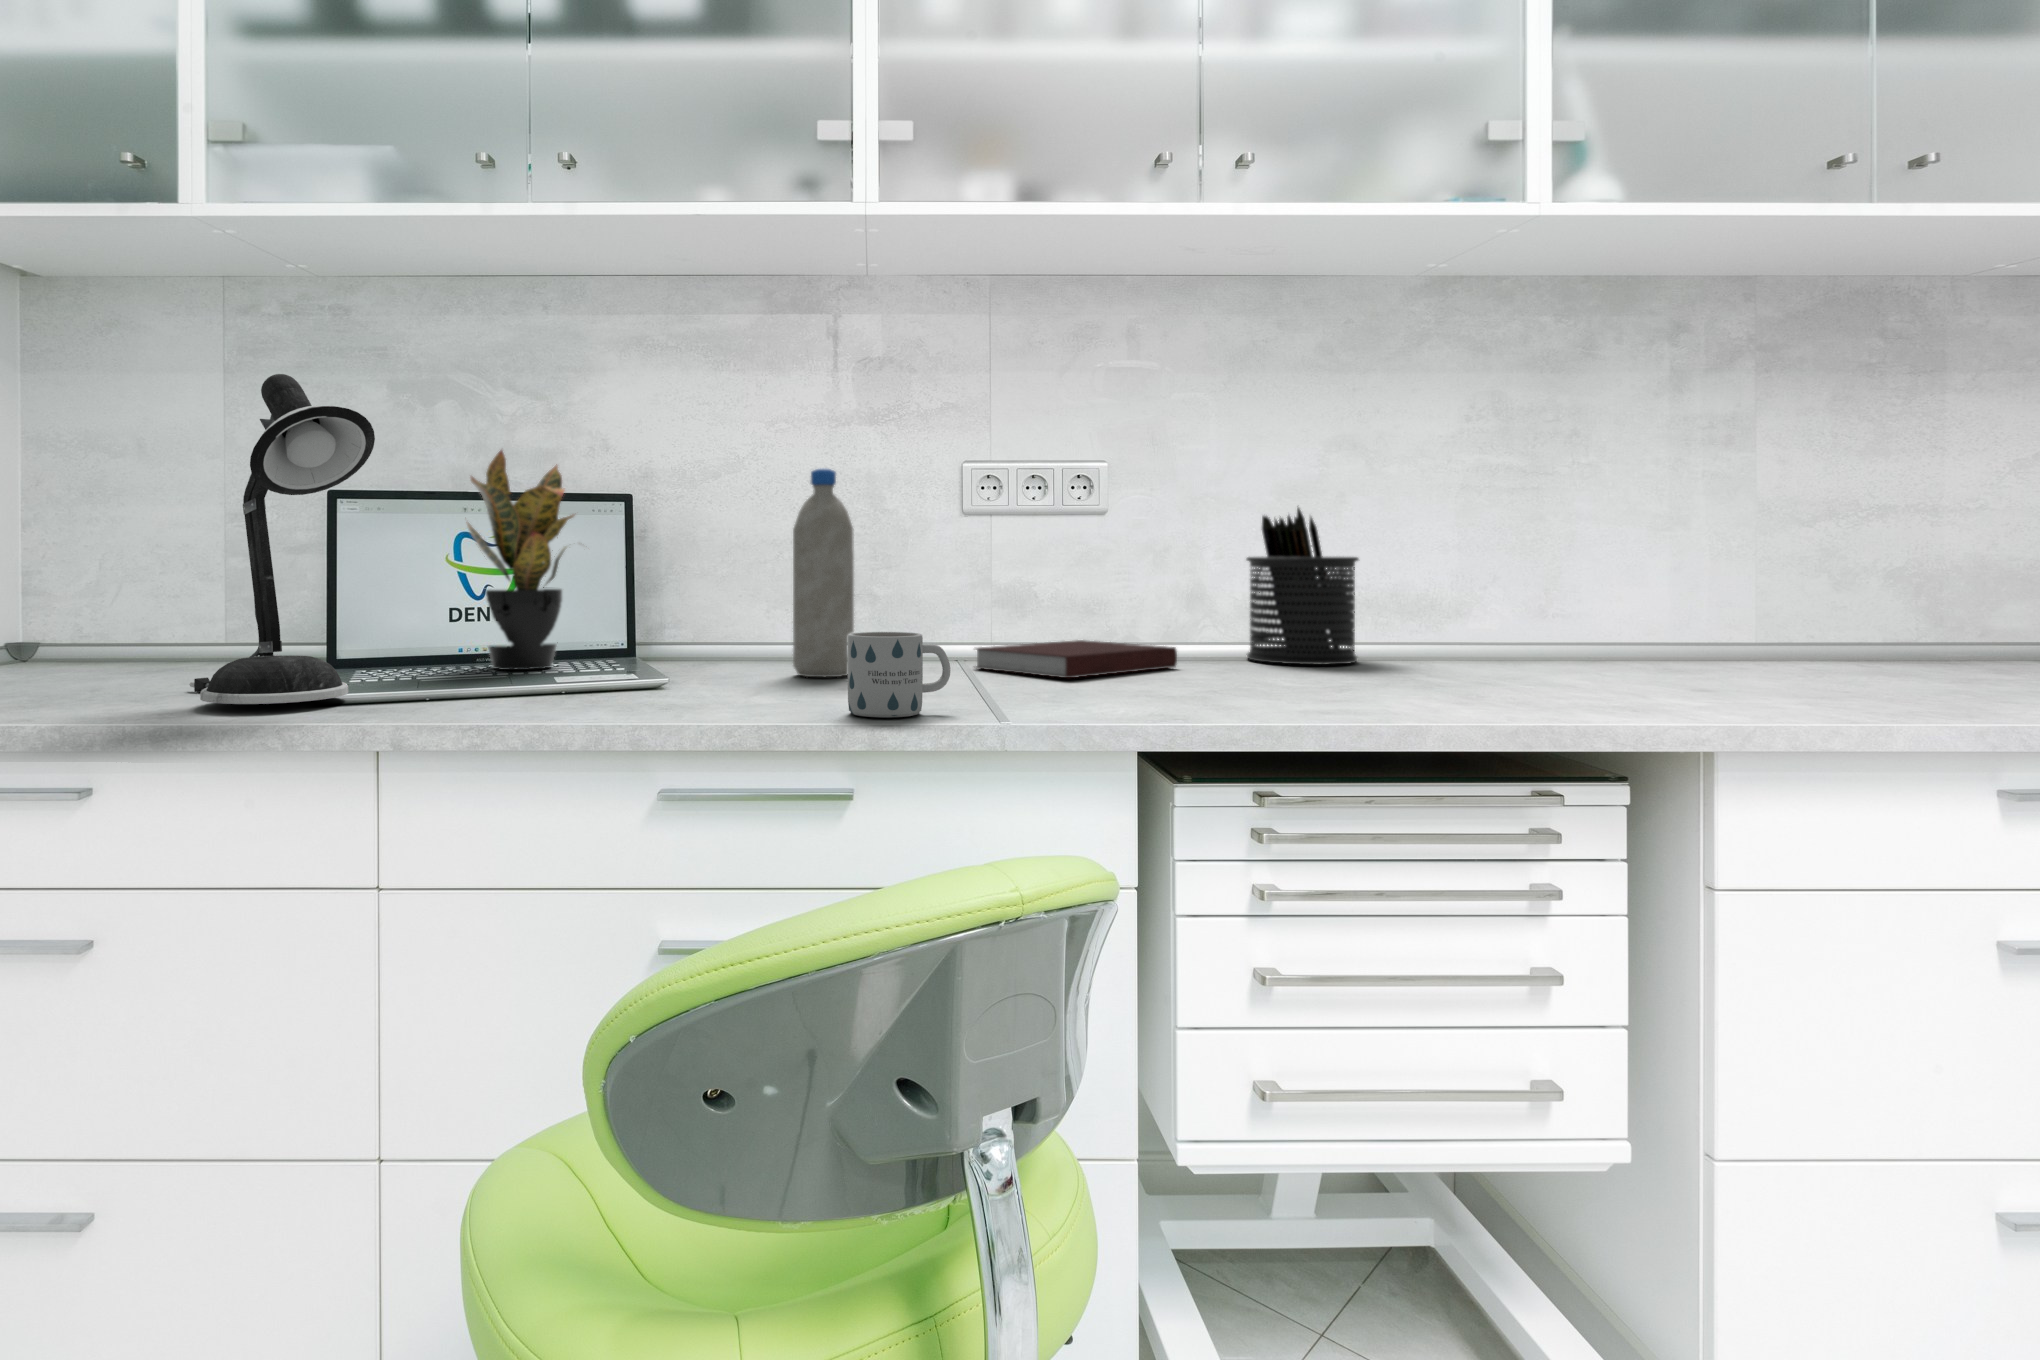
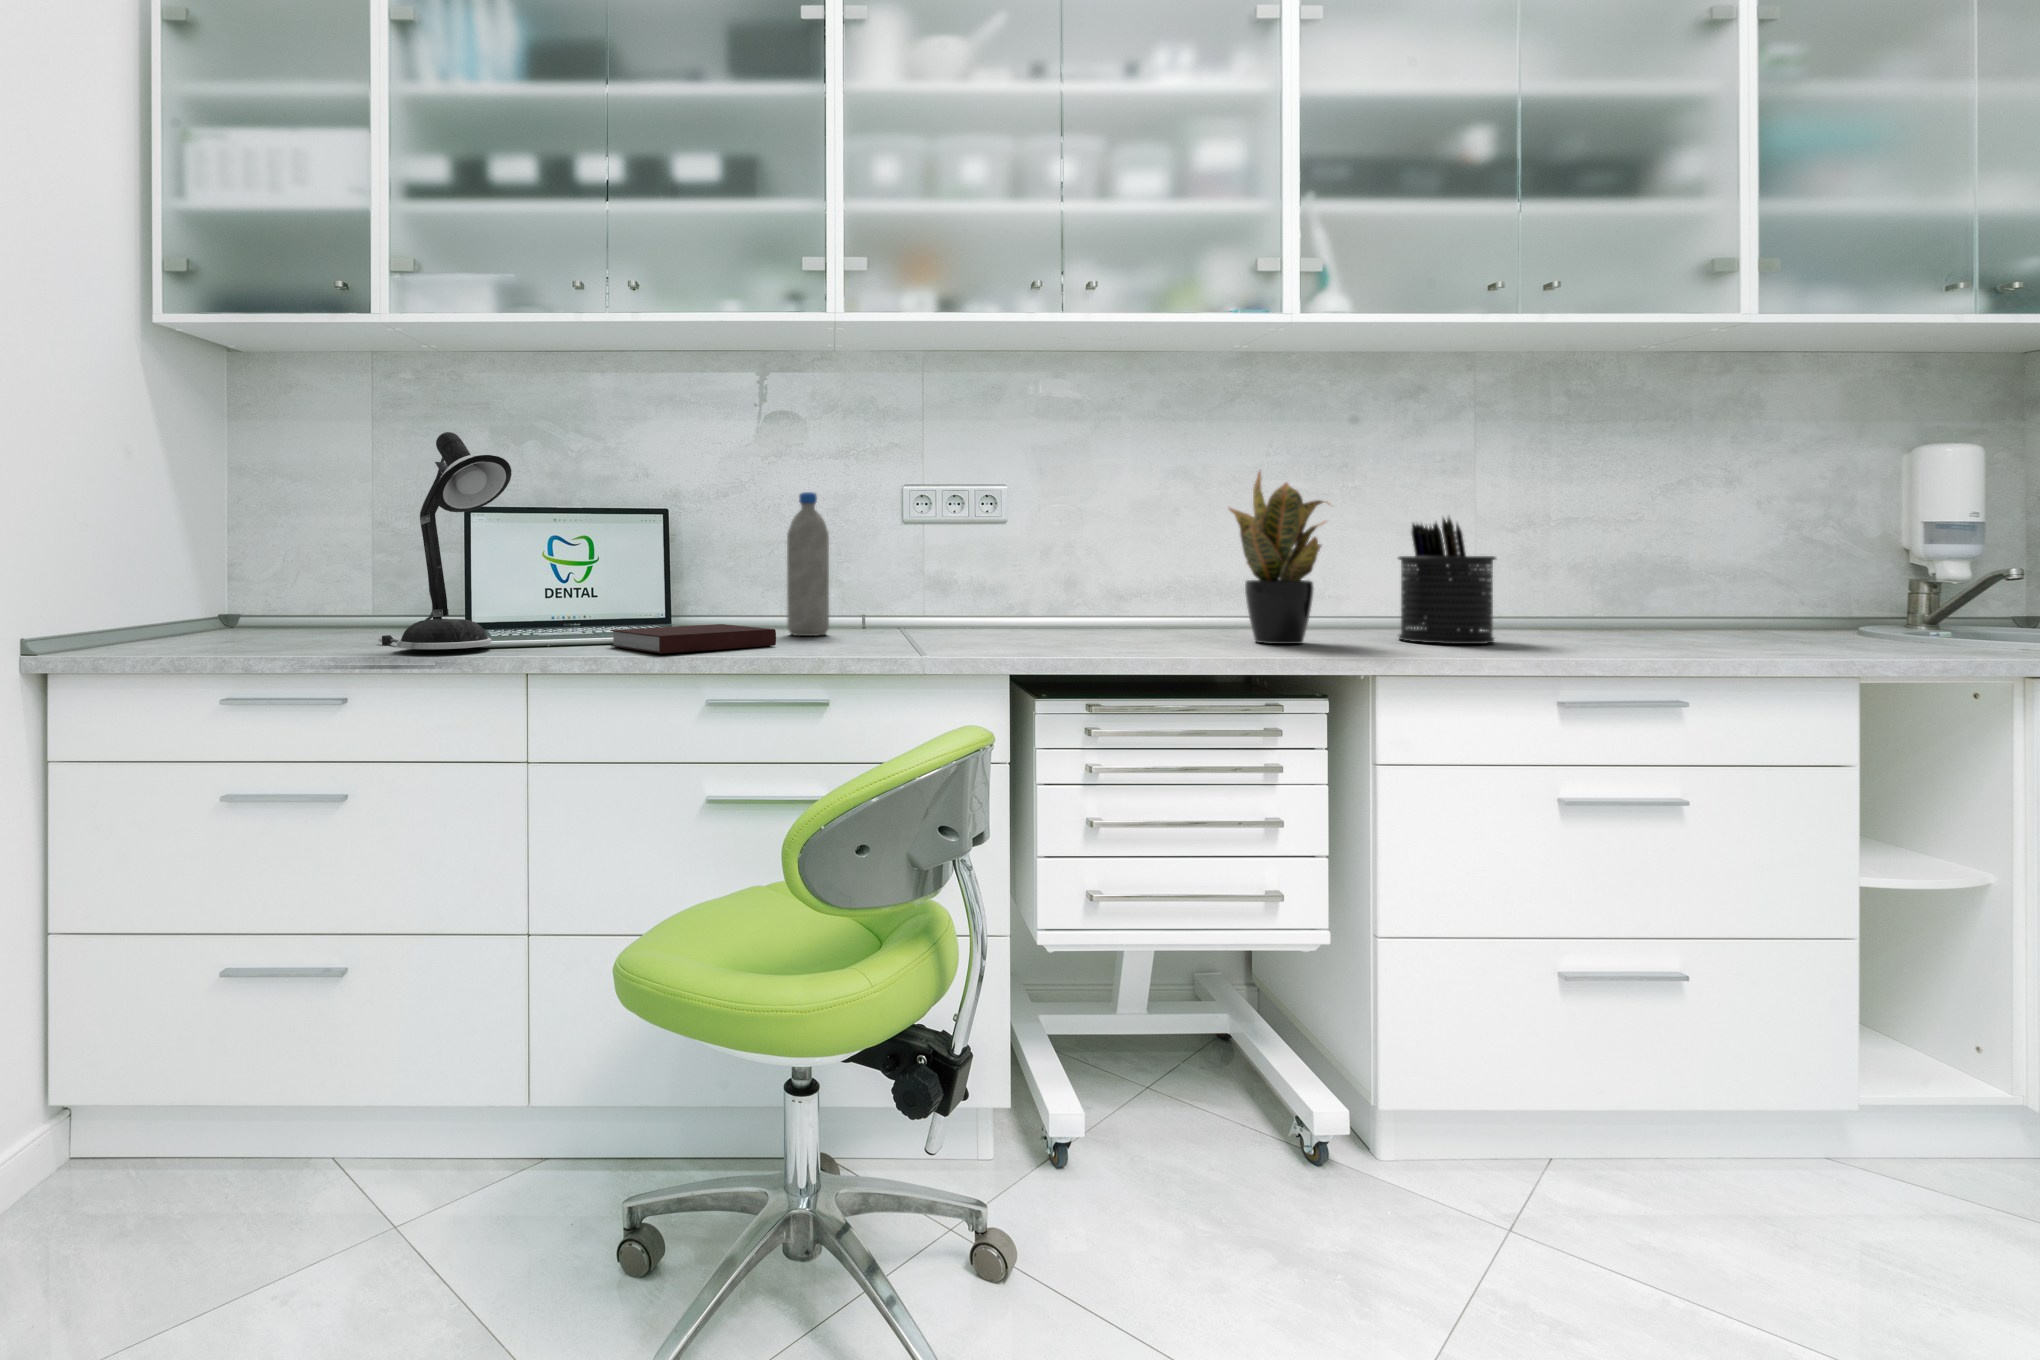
potted plant: present [466,450,574,670] -> present [1229,472,1329,644]
pen holder: present [1246,508,1359,665] -> present [1398,518,1496,644]
mug: present [848,632,950,717] -> none [824,602,891,656]
notebook: present [976,640,1177,678] -> present [610,624,776,654]

